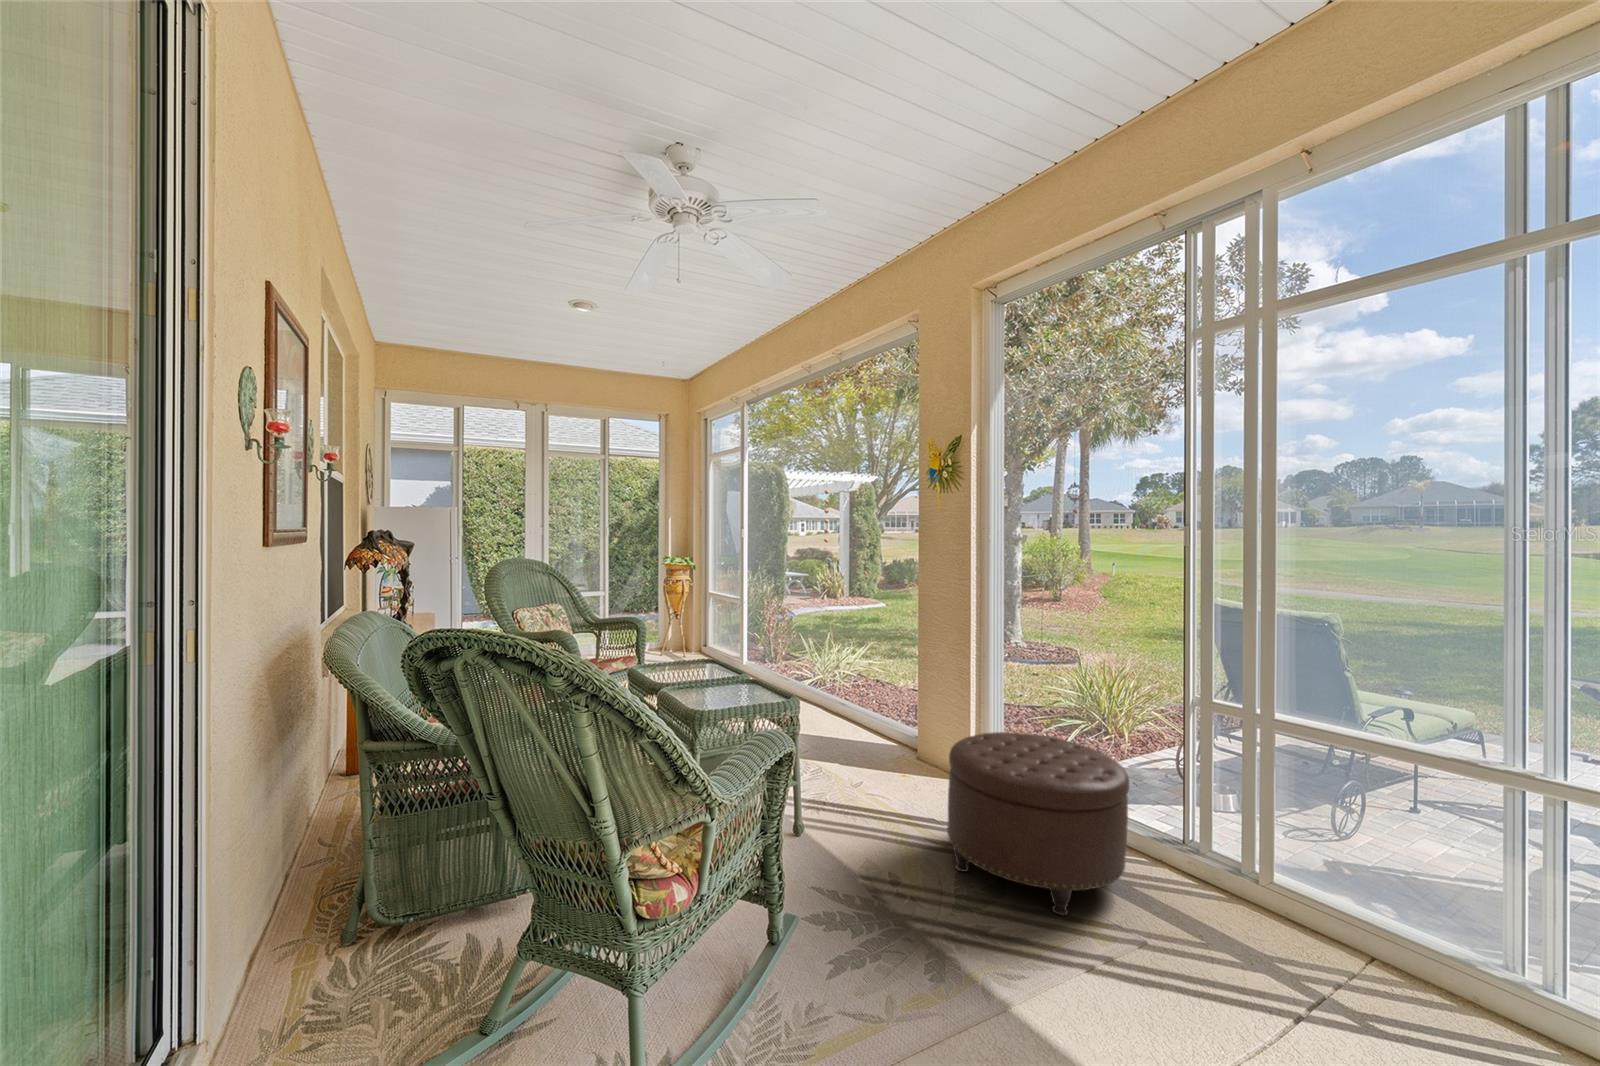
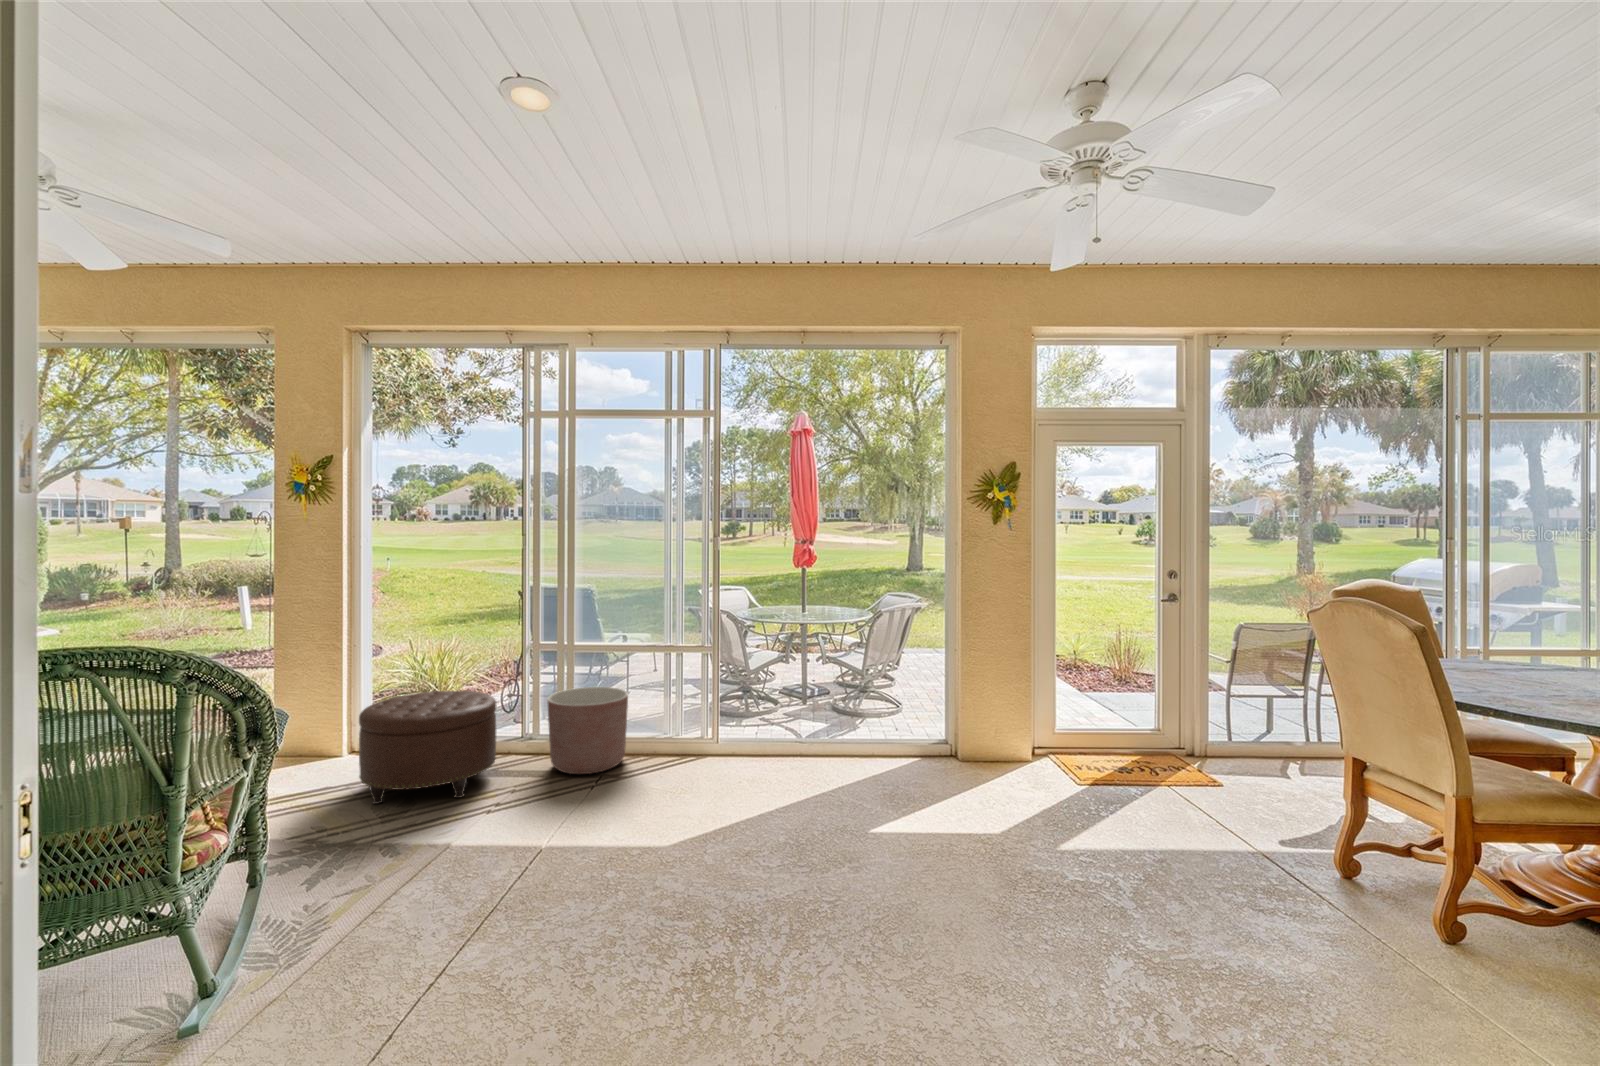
planter: none [1217,795,1398,987] -> present [547,687,628,774]

